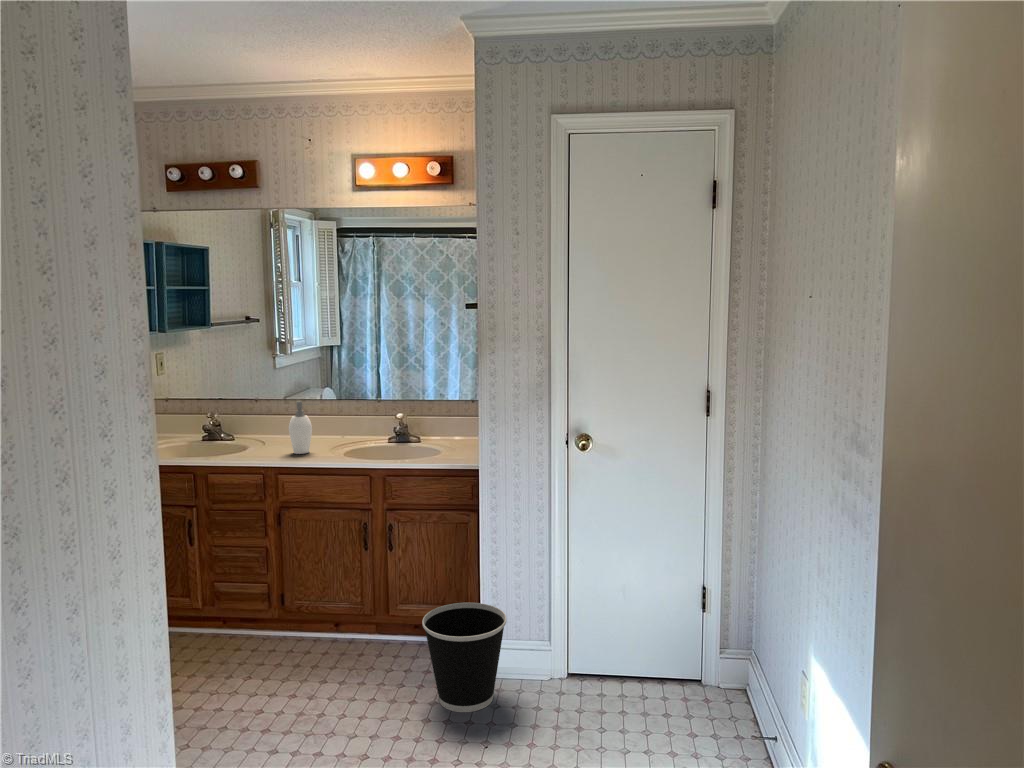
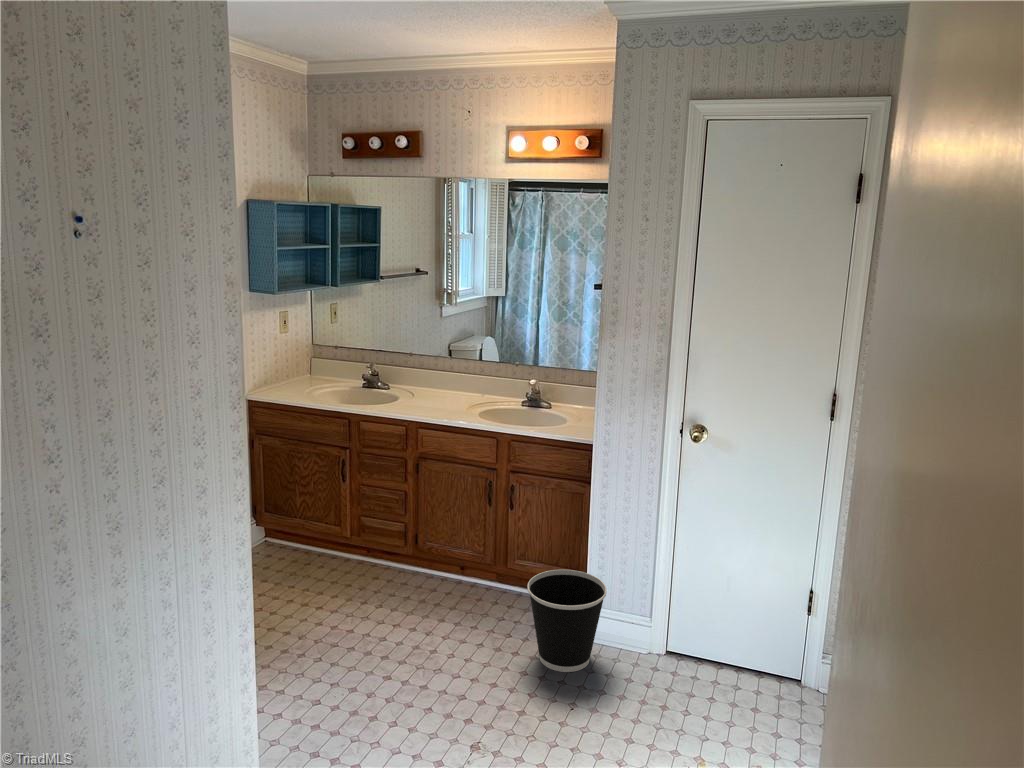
soap dispenser: present [288,401,312,454] -> none [430,364,458,412]

